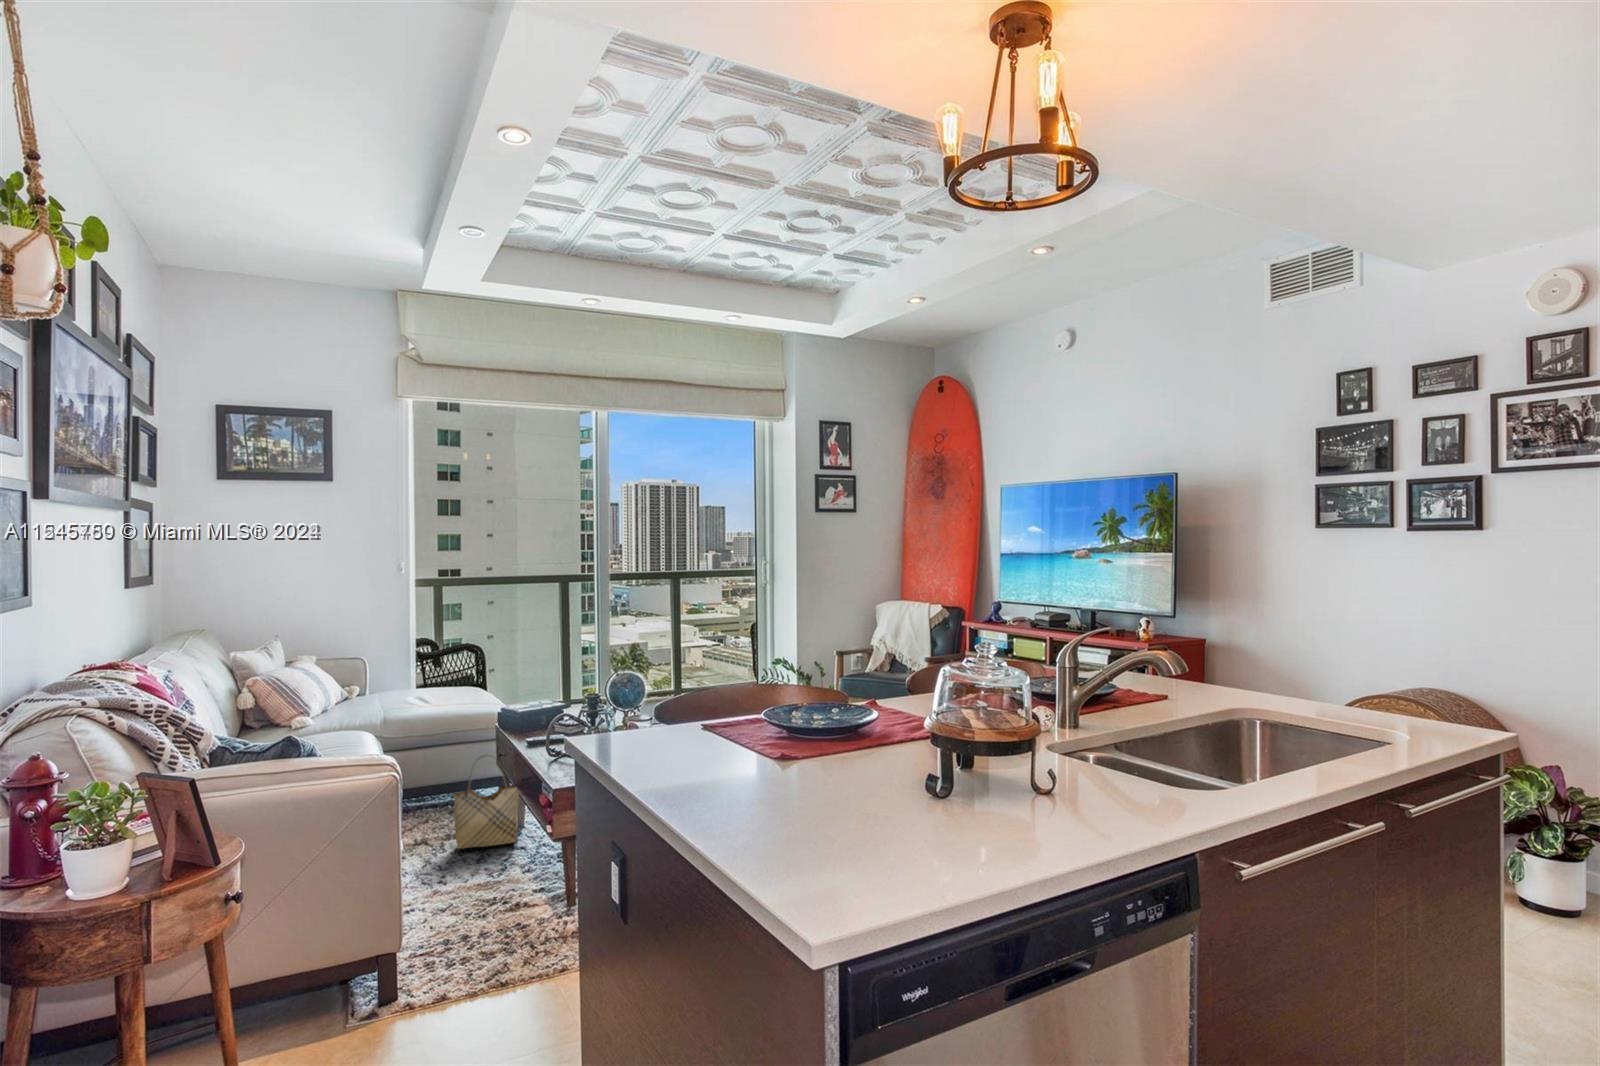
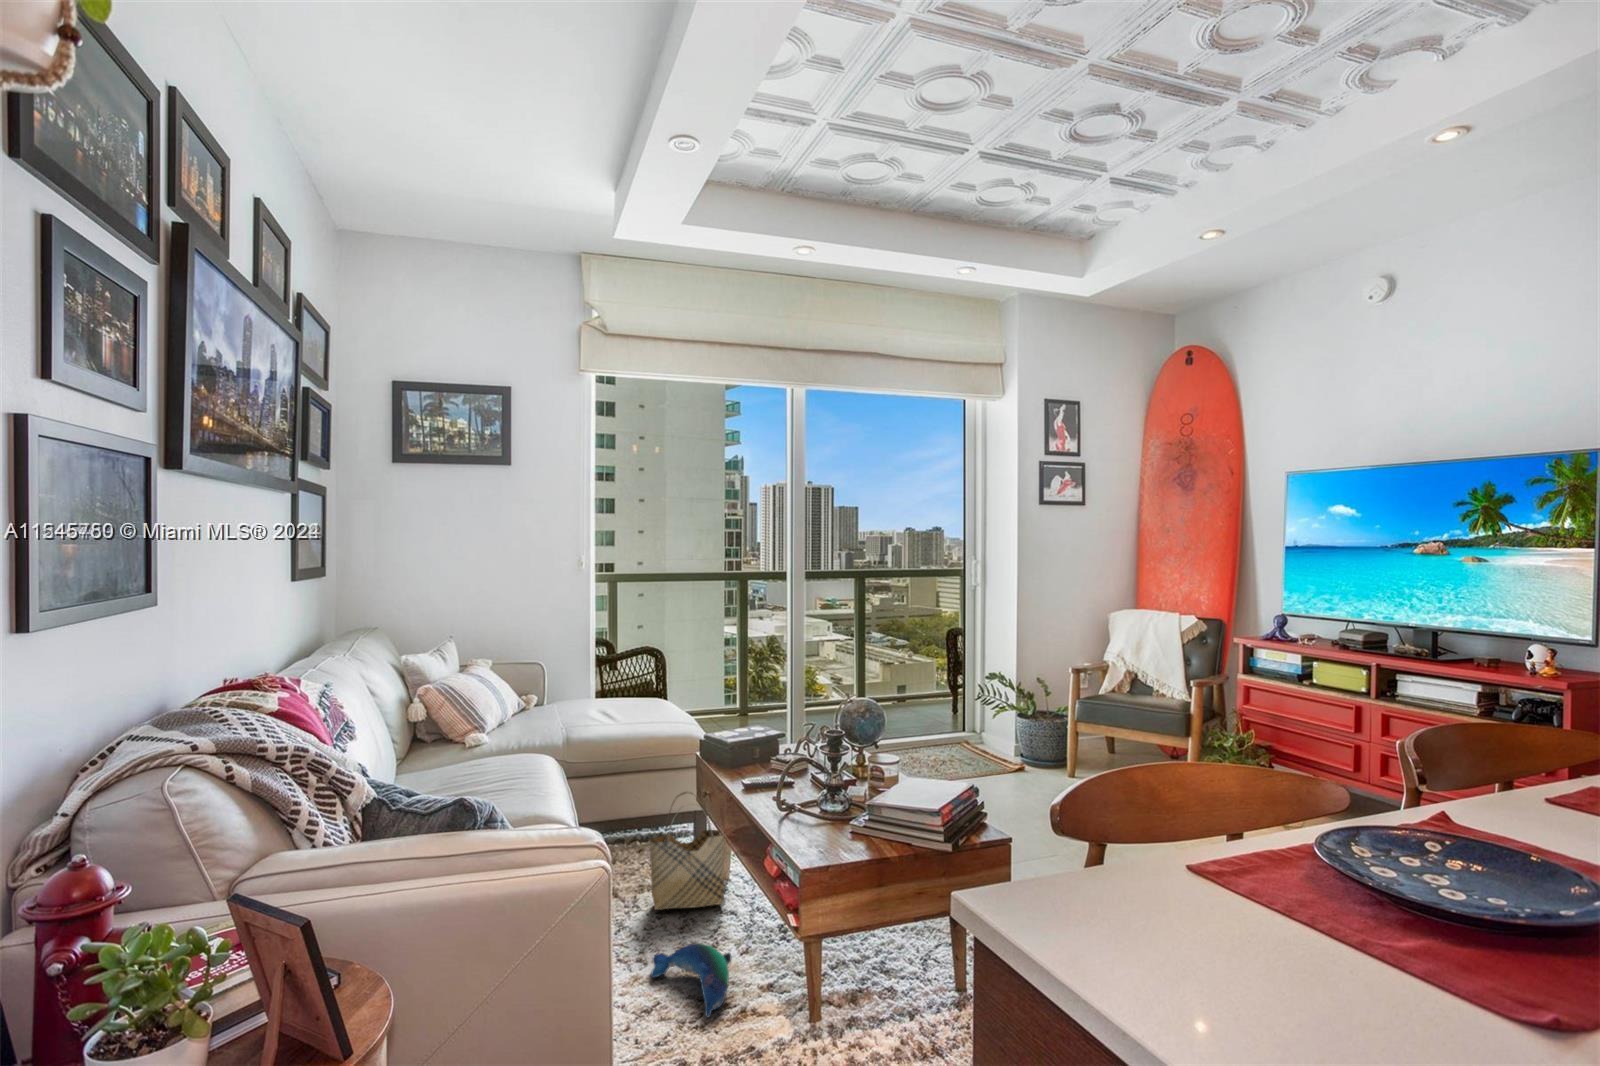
plush toy: none [447,862,512,909] -> present [651,943,732,1017]

